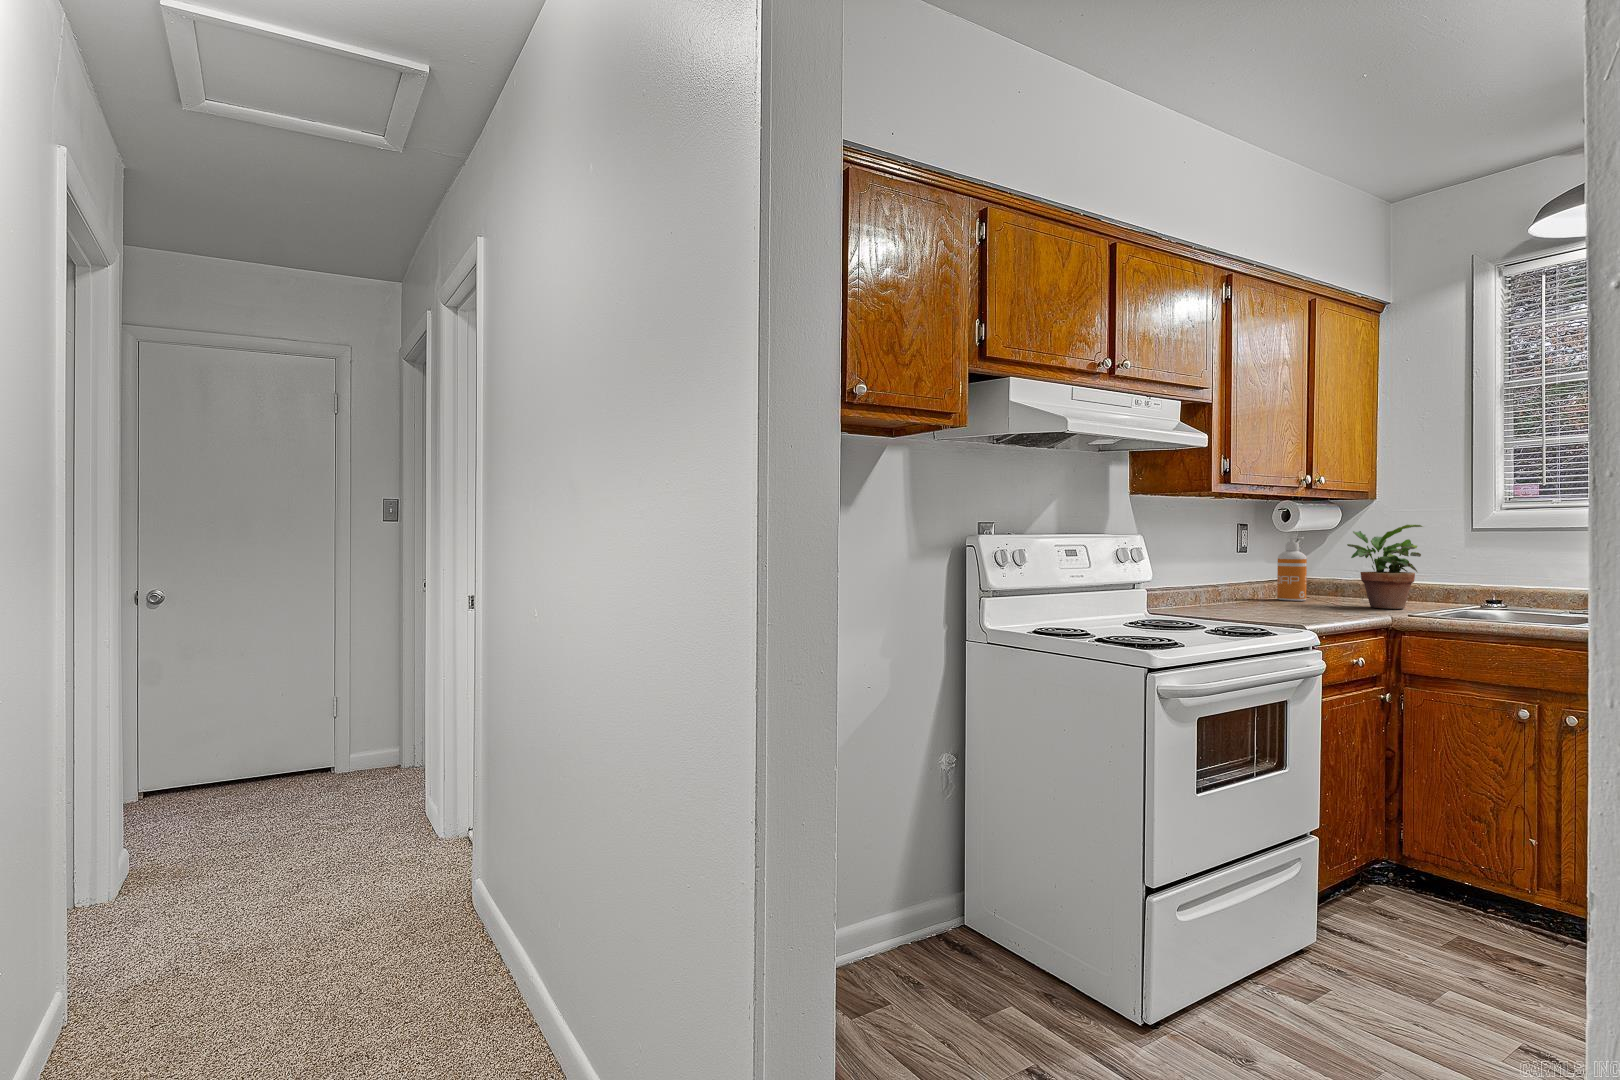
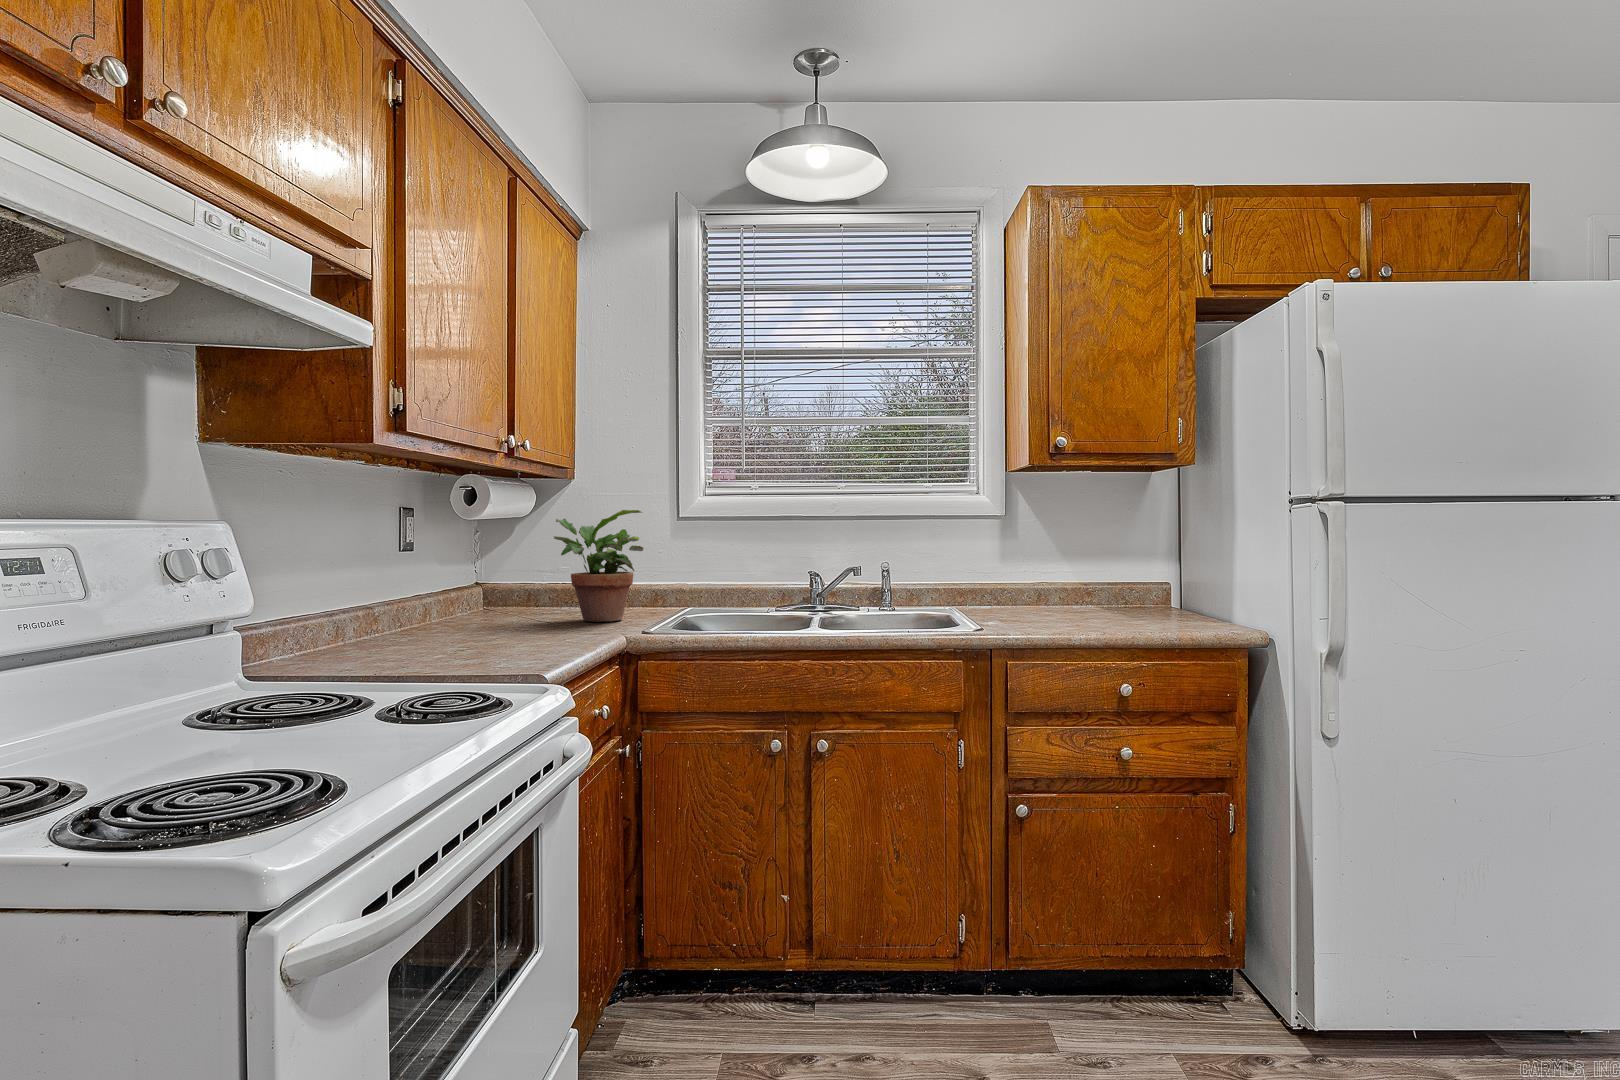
soap dispenser: present [1277,536,1307,601] -> none [458,527,497,619]

